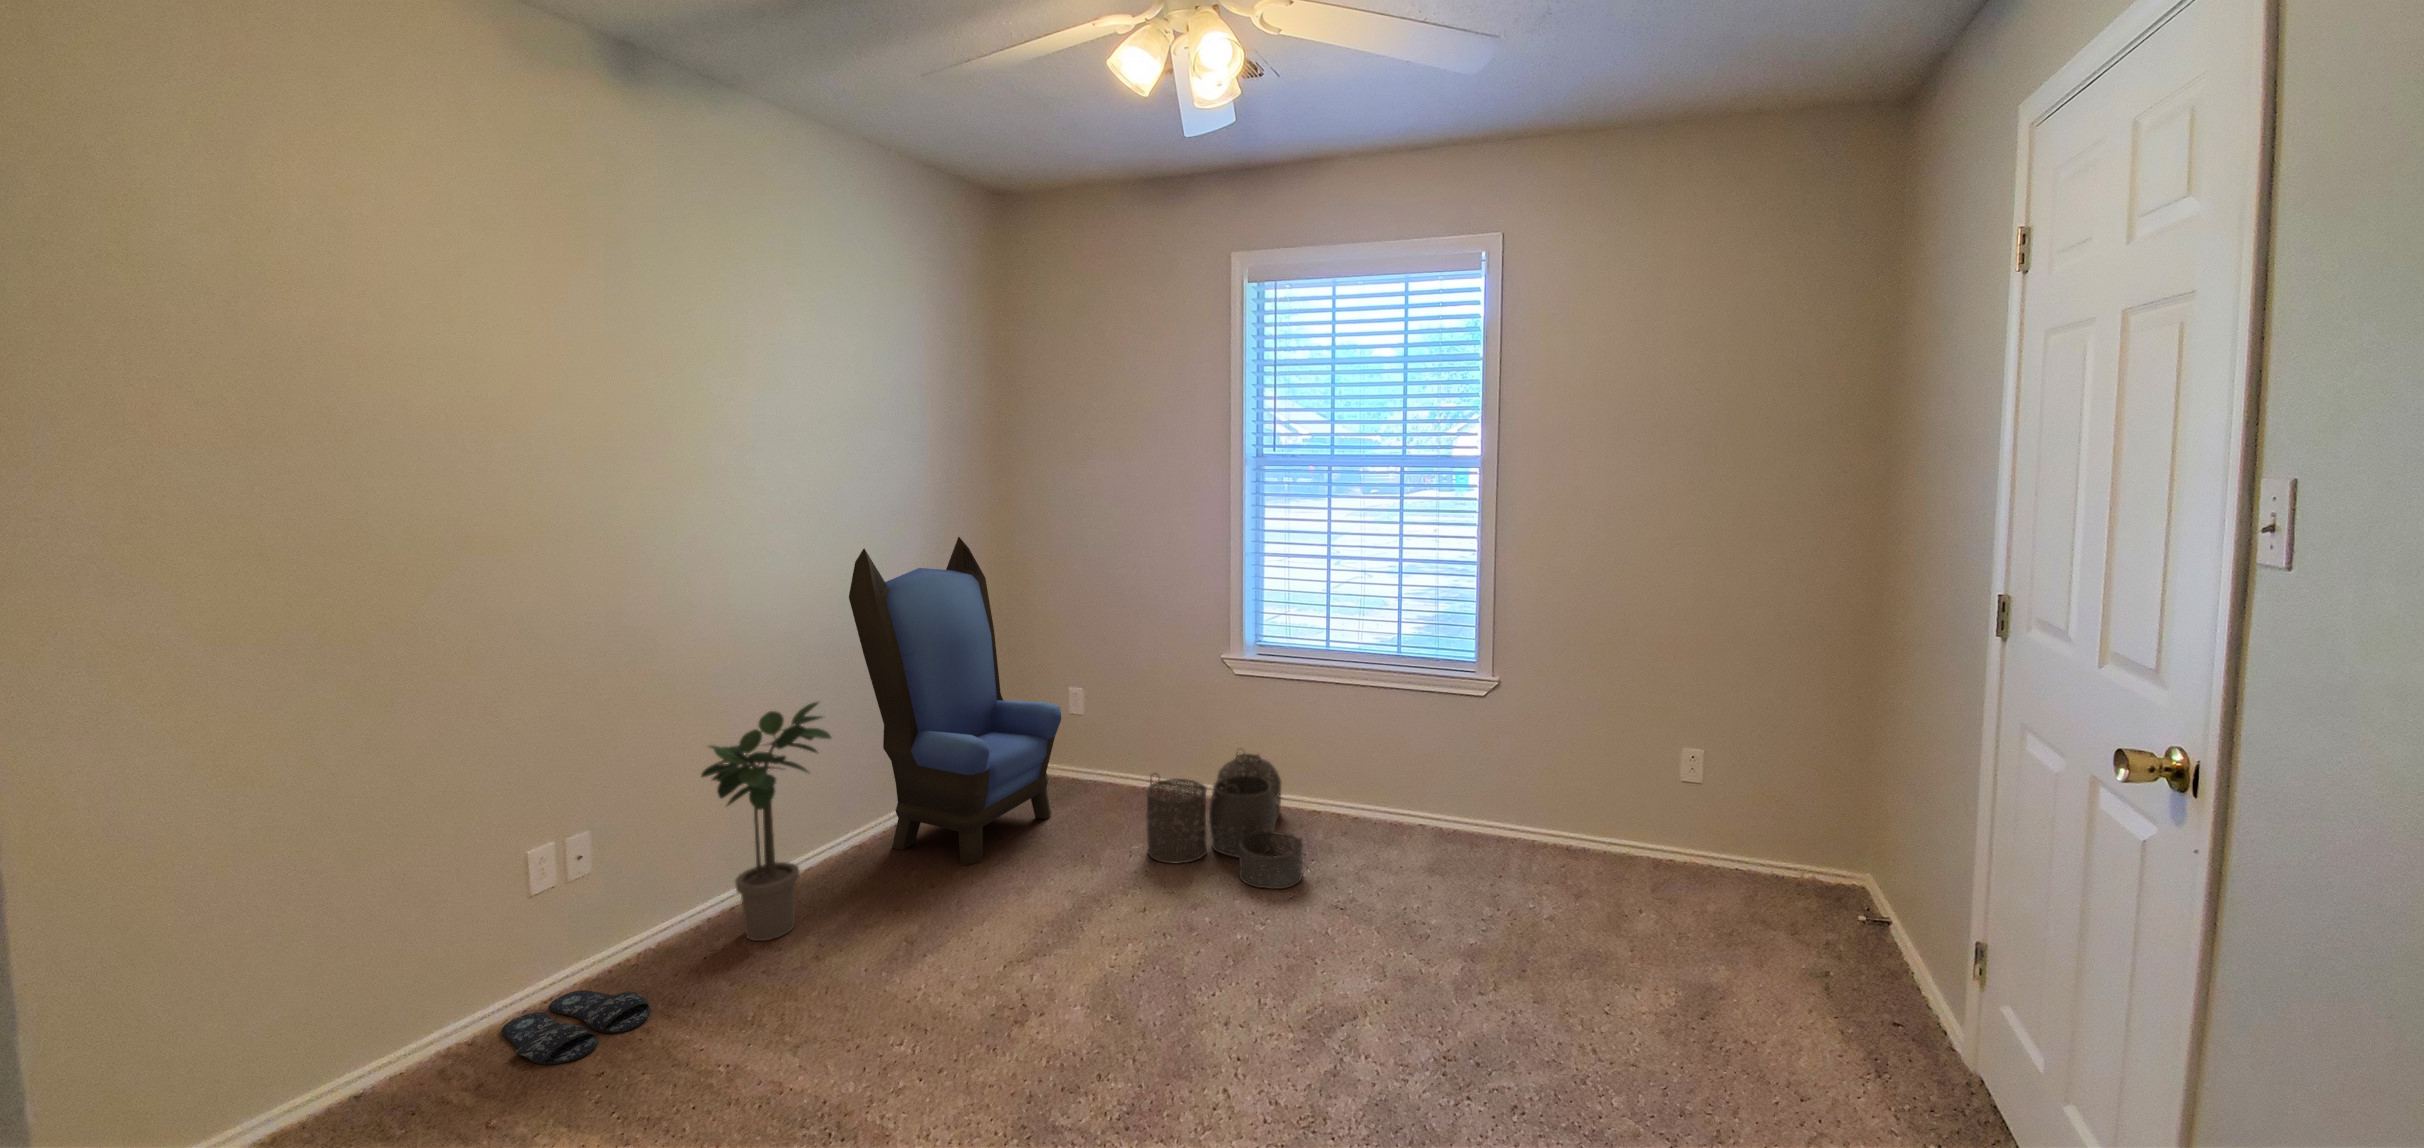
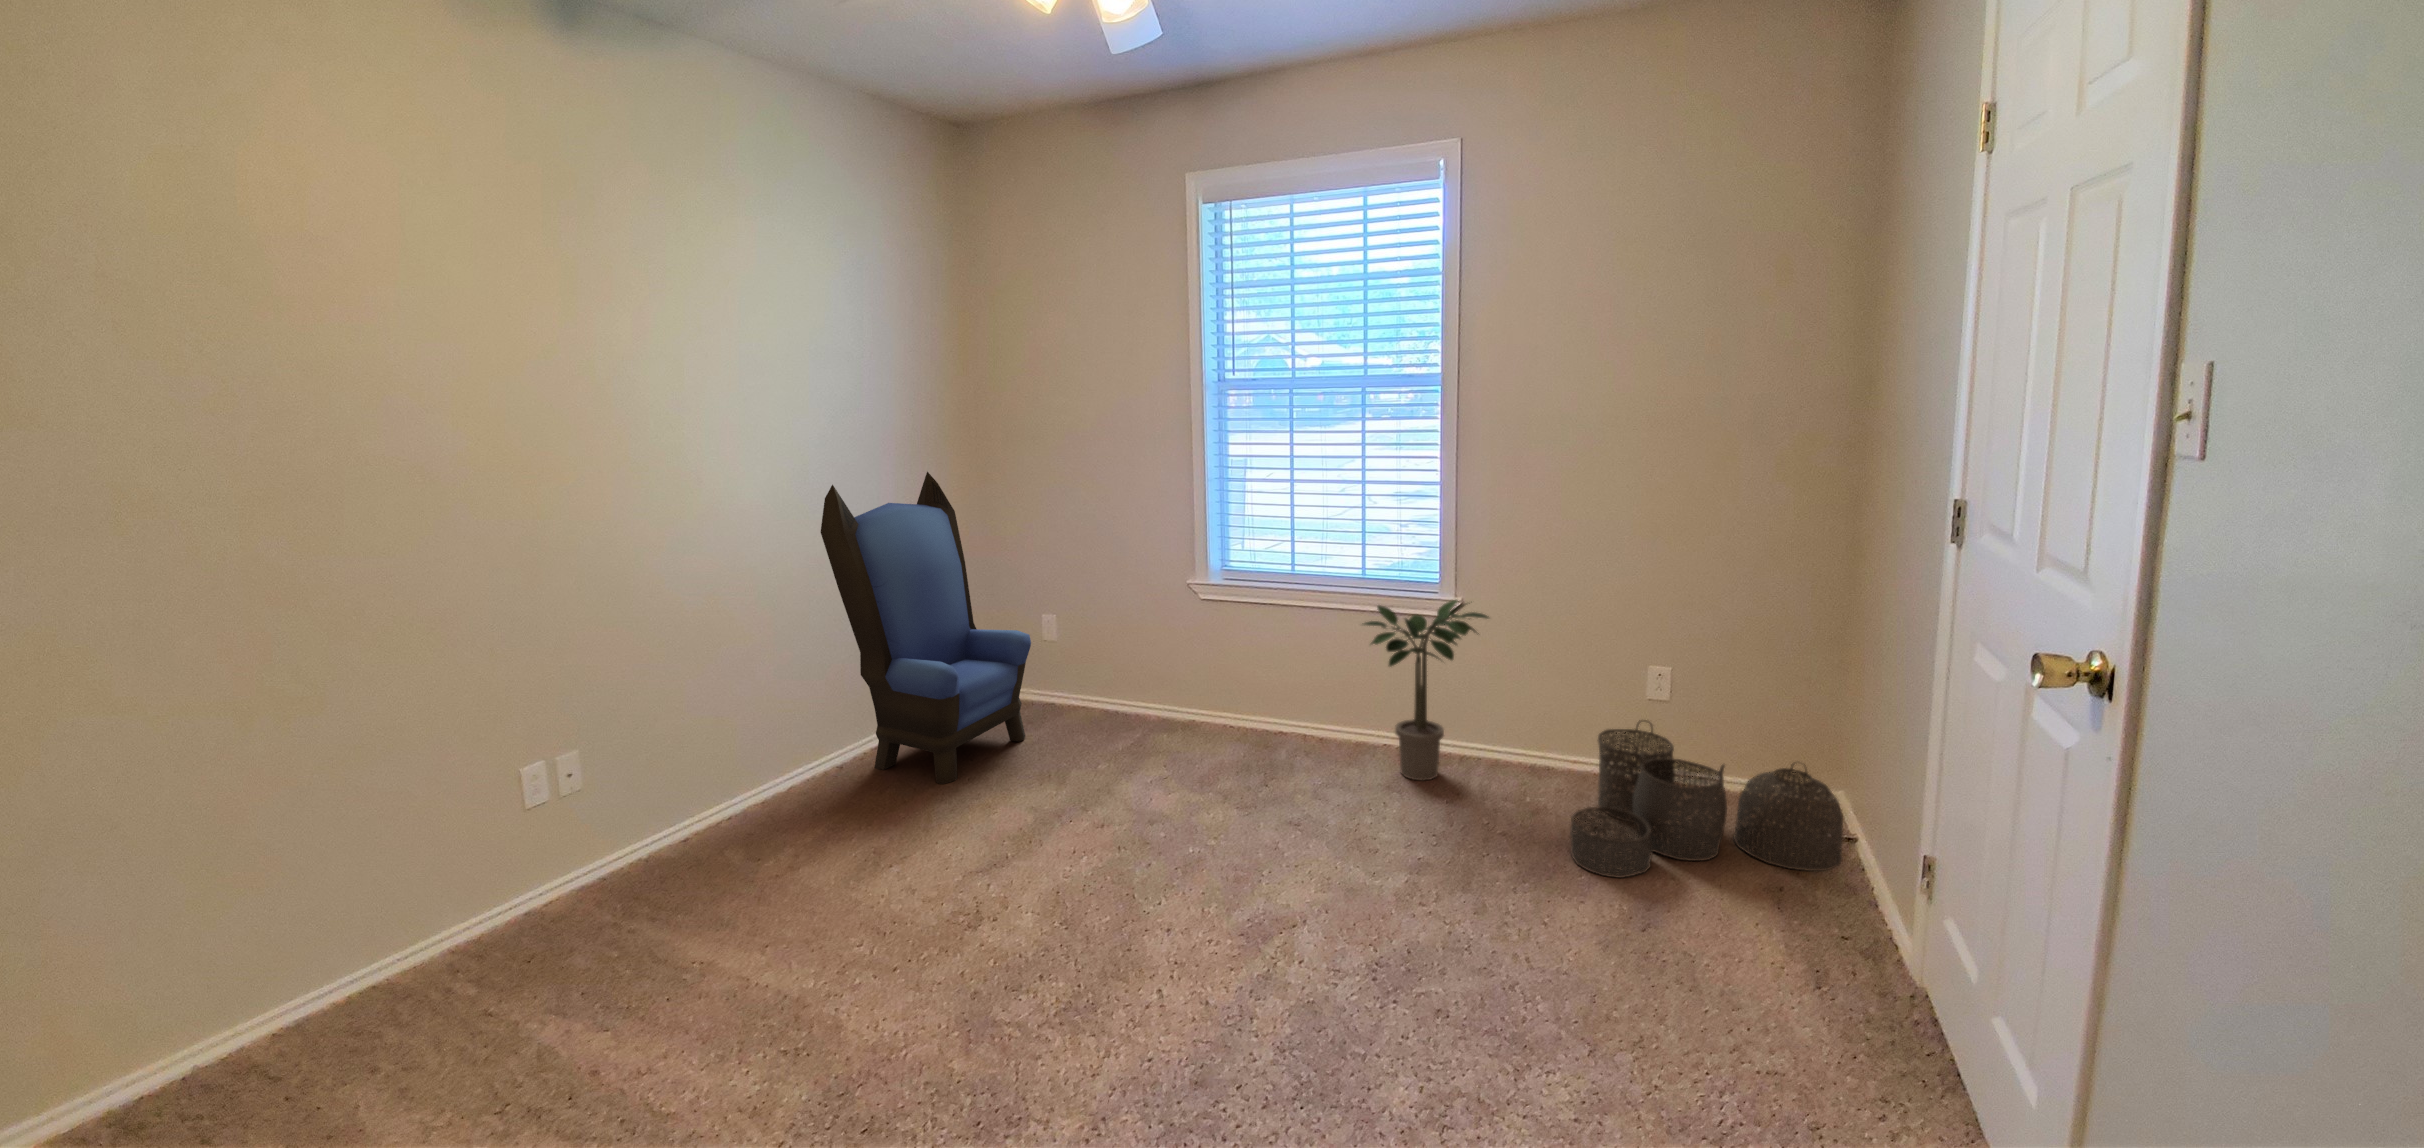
potted plant: present [701,702,831,941] -> present [1364,600,1489,780]
woven basket: present [1147,753,1303,889] -> present [1570,720,1843,878]
slippers: present [502,990,649,1065] -> none [522,891,648,954]

